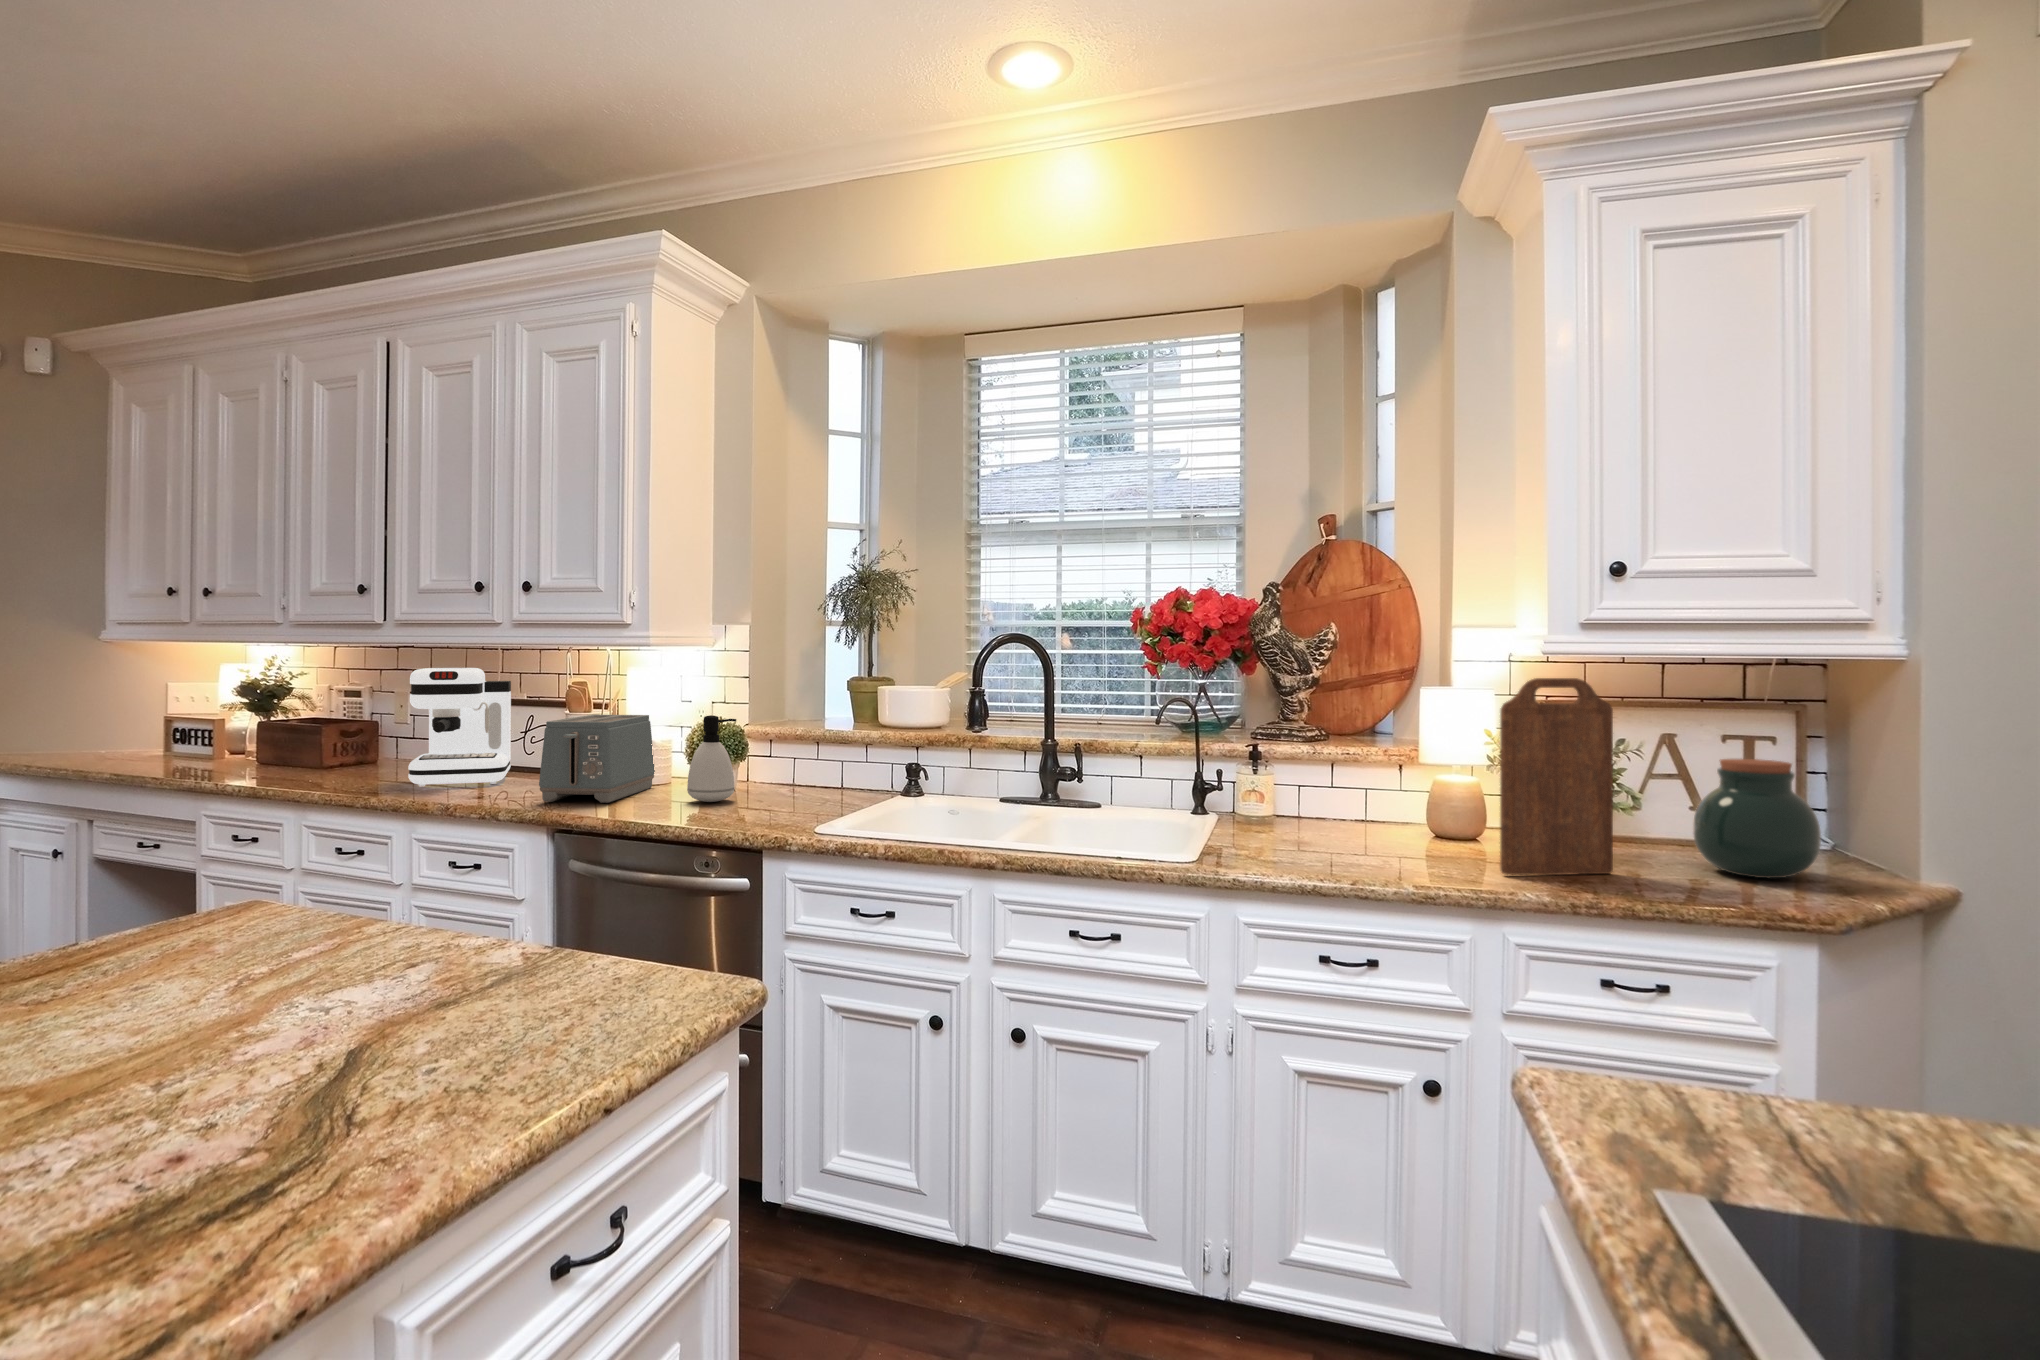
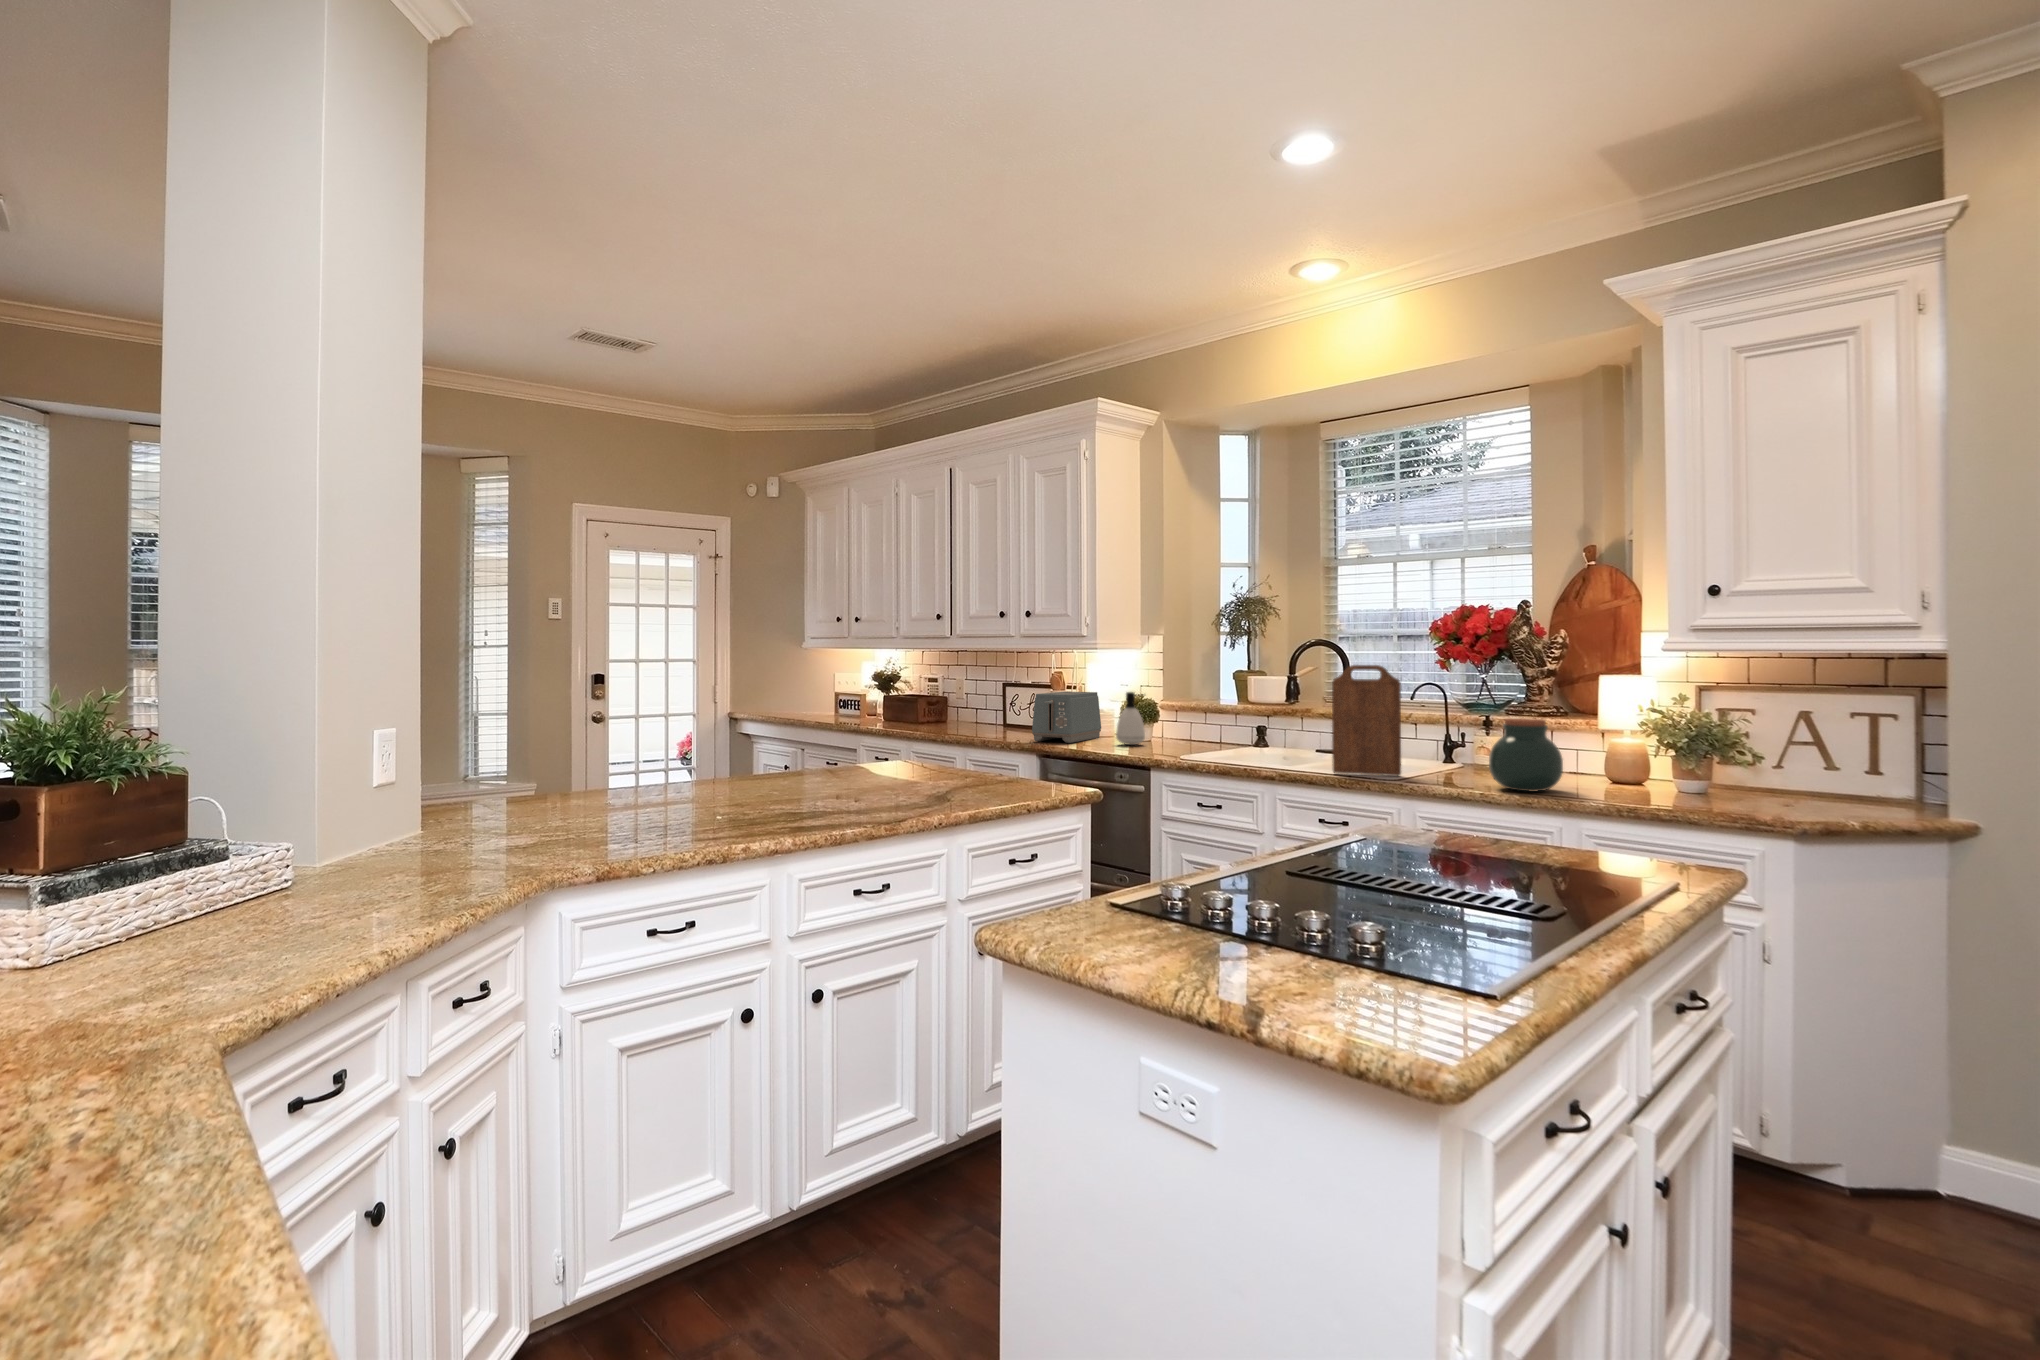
coffee maker: present [408,668,511,787] -> none [963,663,1020,733]
cutting board: present [1500,678,1613,875] -> present [1332,665,1401,776]
jar: present [1693,759,1821,878] -> present [1489,718,1563,792]

